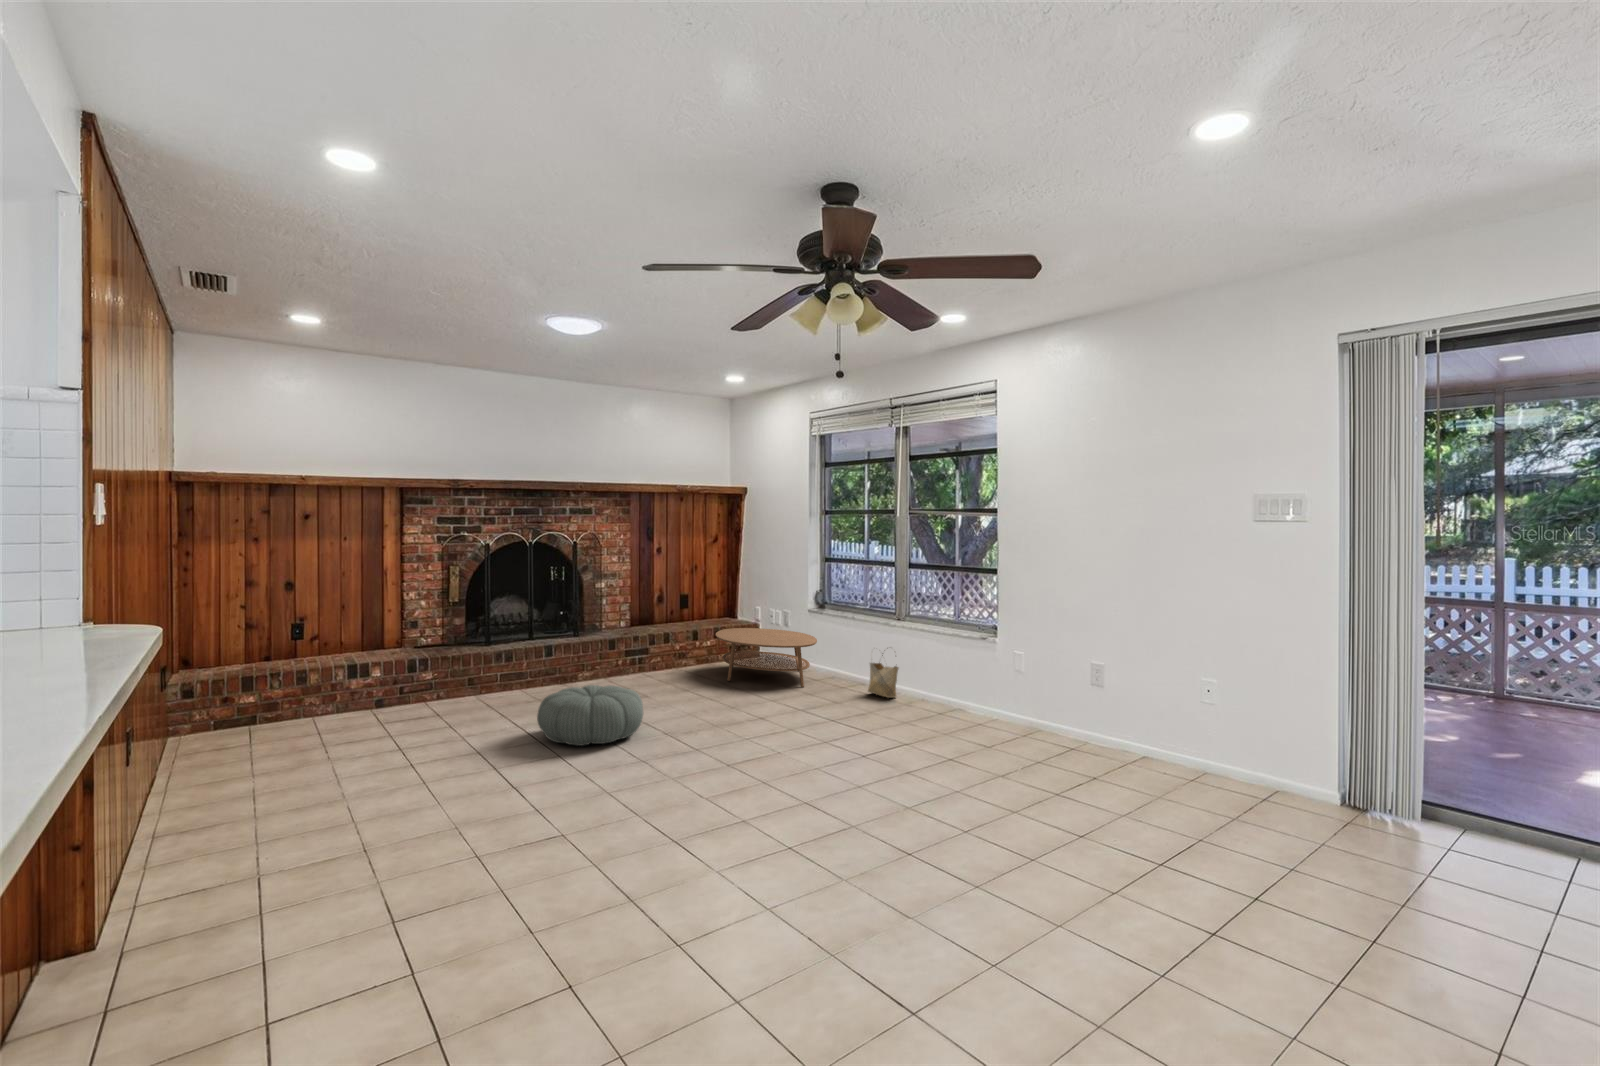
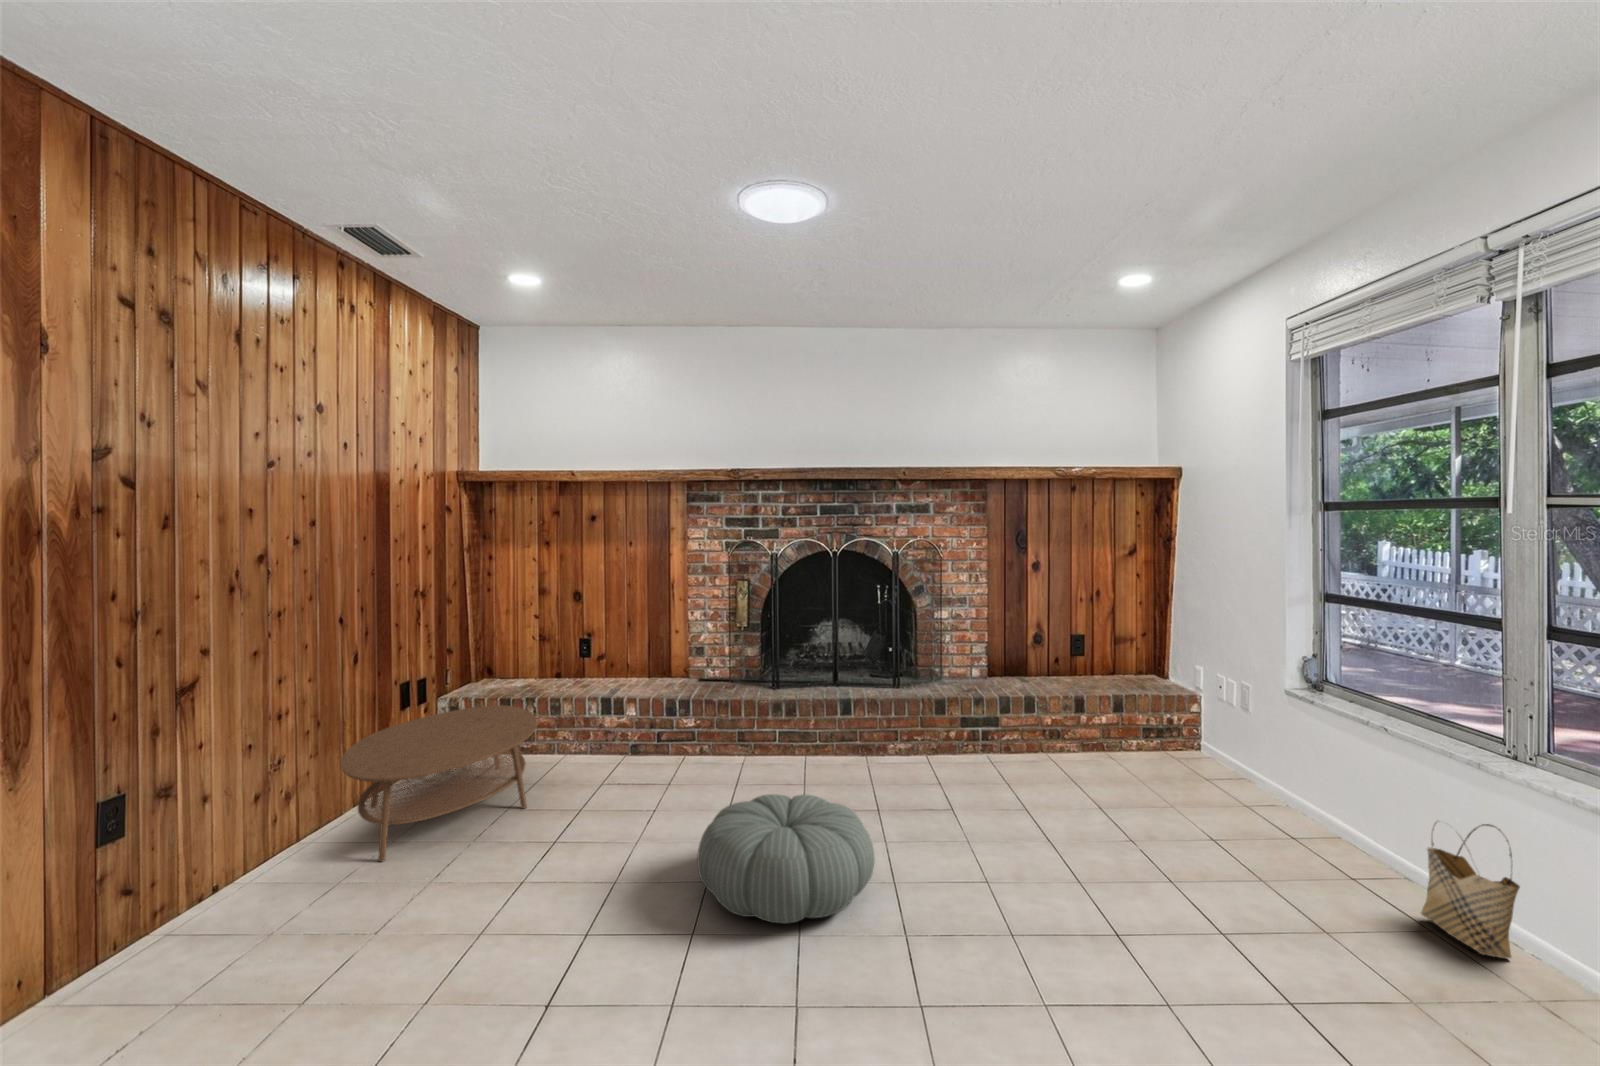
coffee table: present [716,628,817,687] -> present [341,705,537,862]

